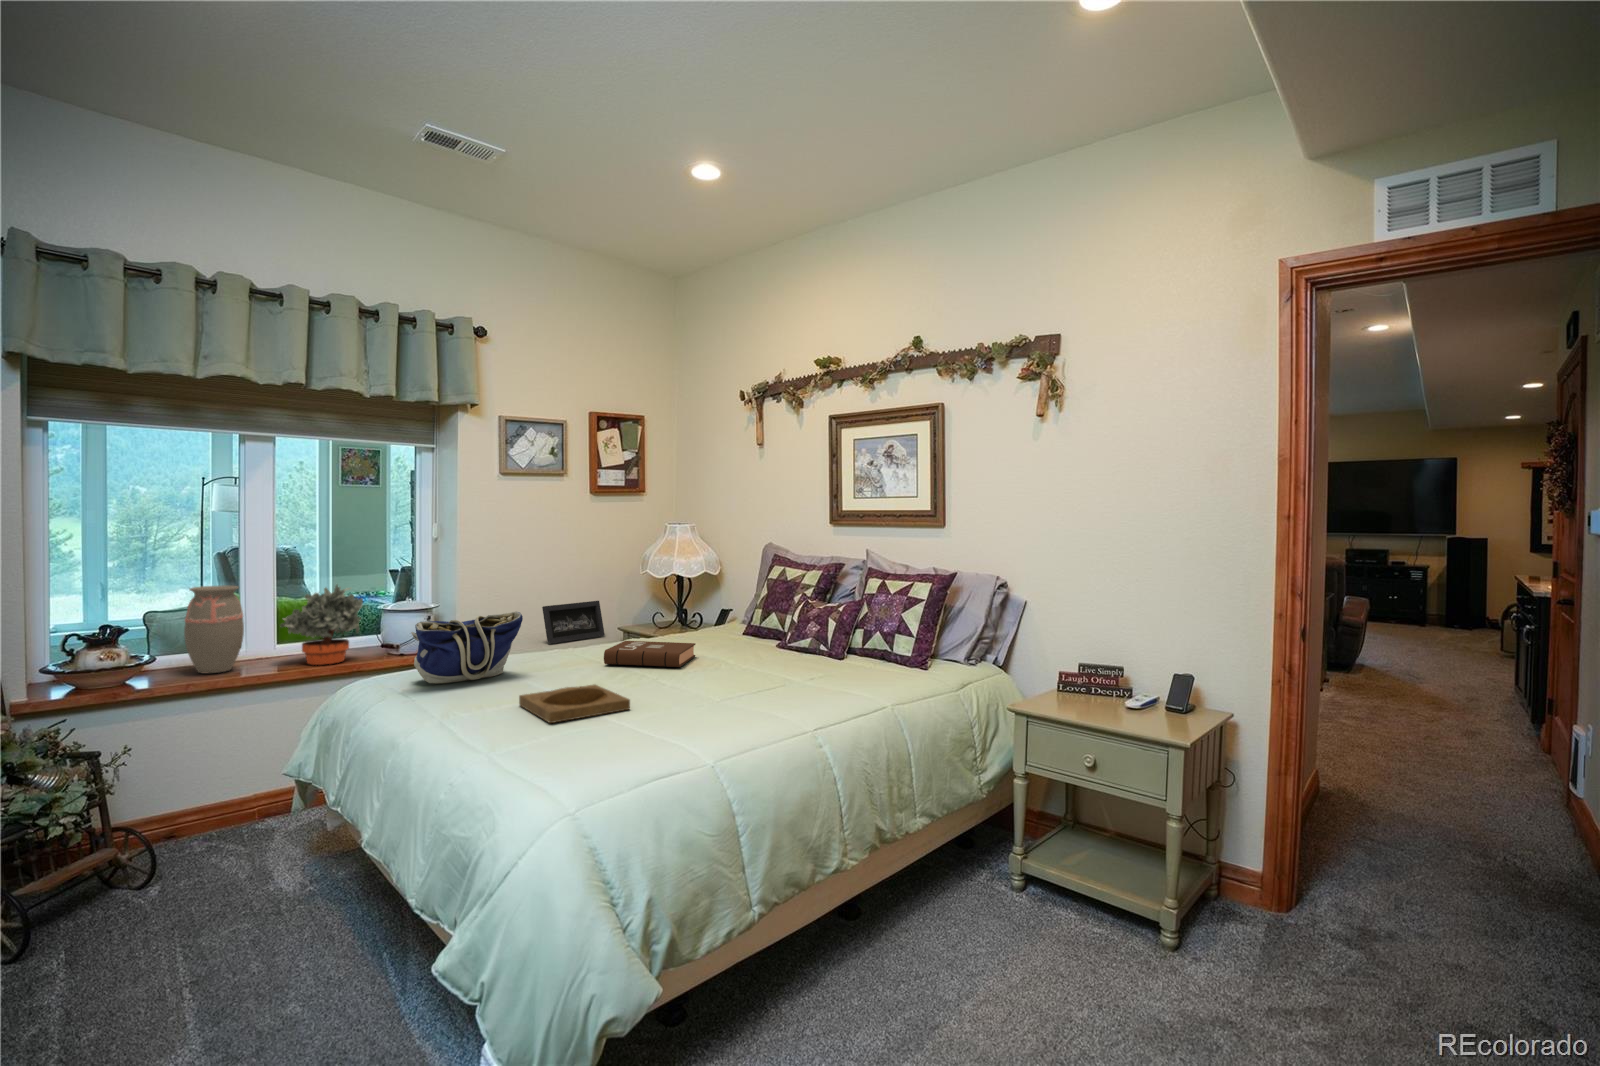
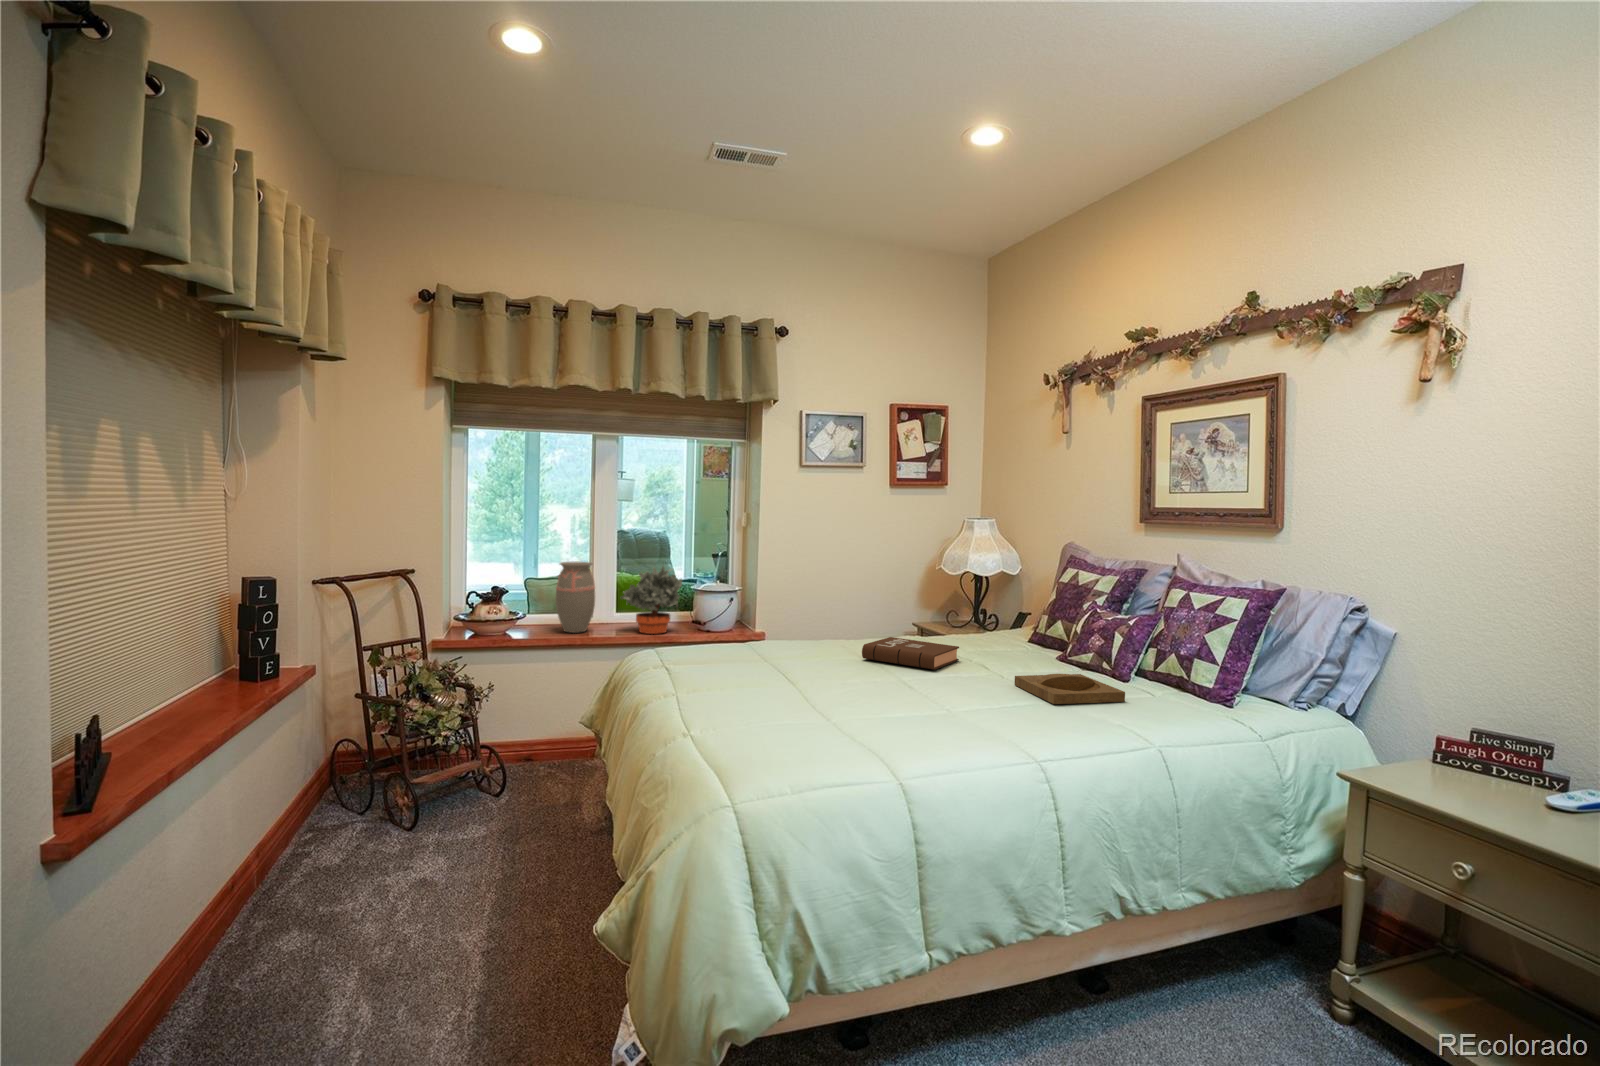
picture frame: present [542,601,605,644] -> none [836,594,897,634]
tote bag: present [411,611,523,683] -> none [689,600,786,660]
tray: present [519,685,630,723] -> present [1015,674,1125,704]

